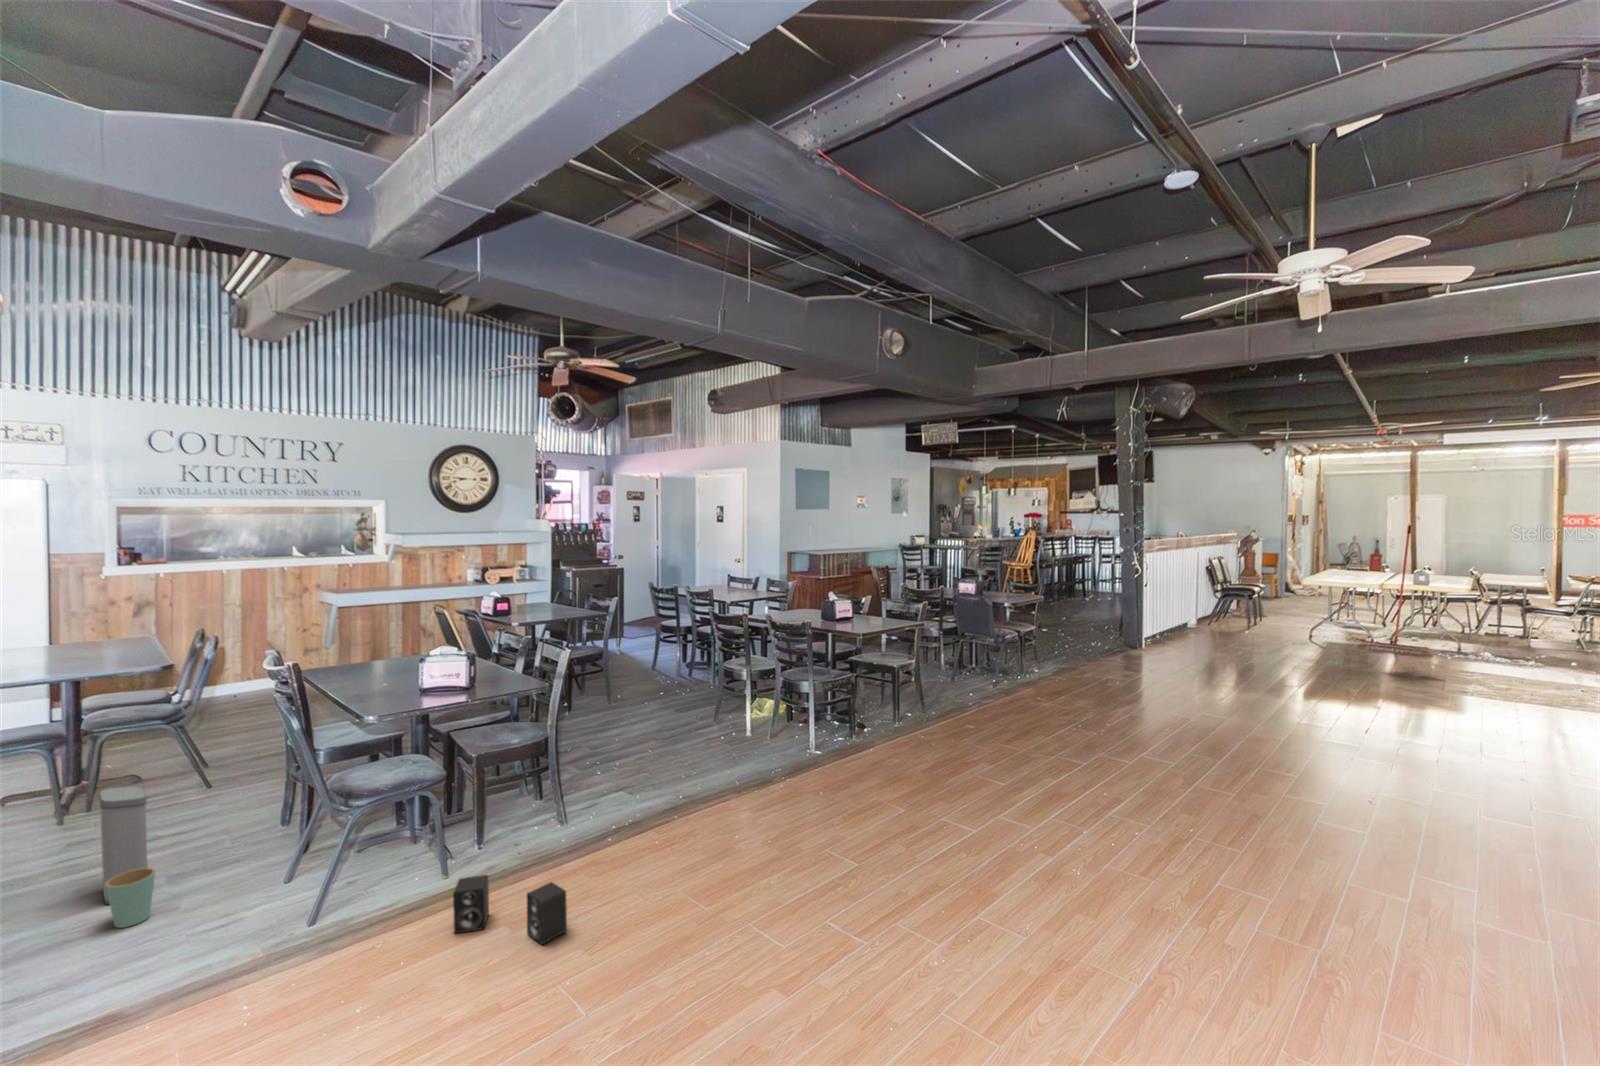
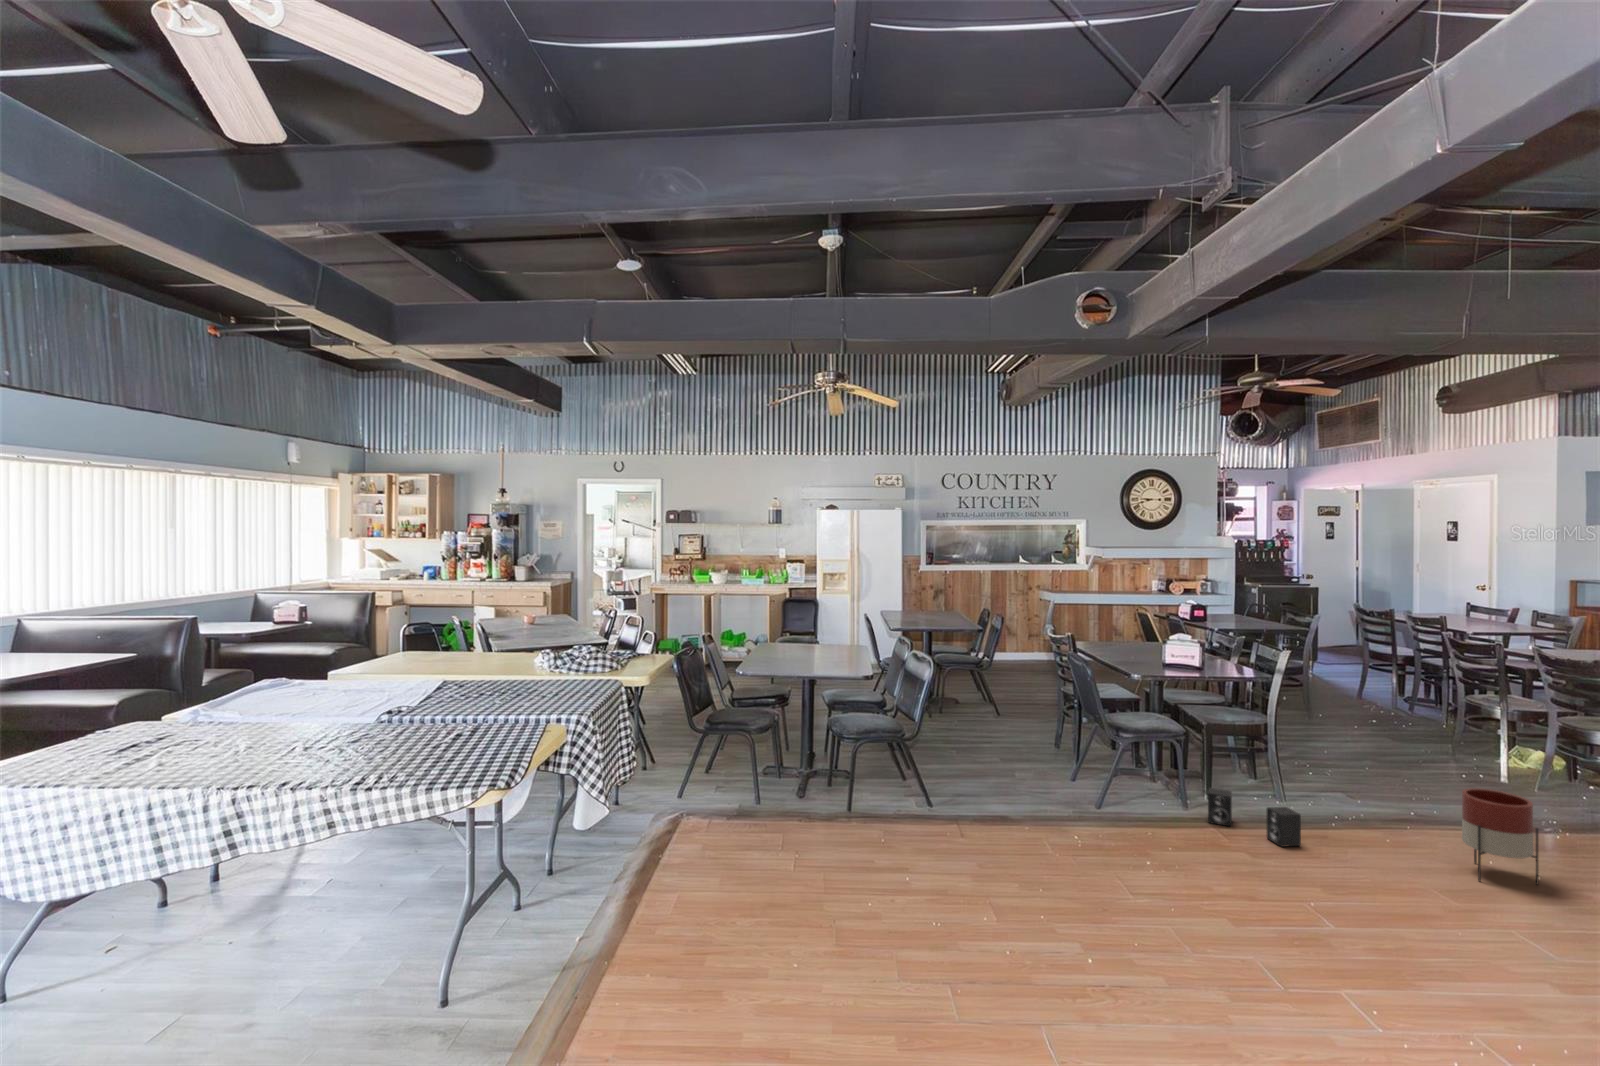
trash can: present [99,786,155,928] -> none [982,688,1016,766]
planter: none [725,795,785,908] -> present [1462,788,1538,885]

